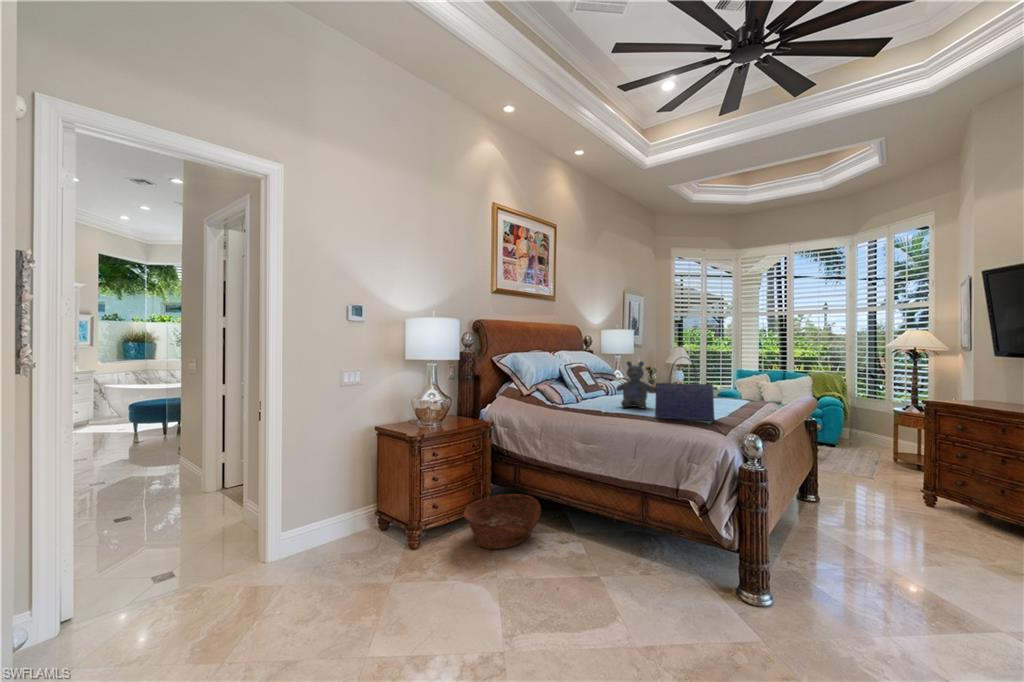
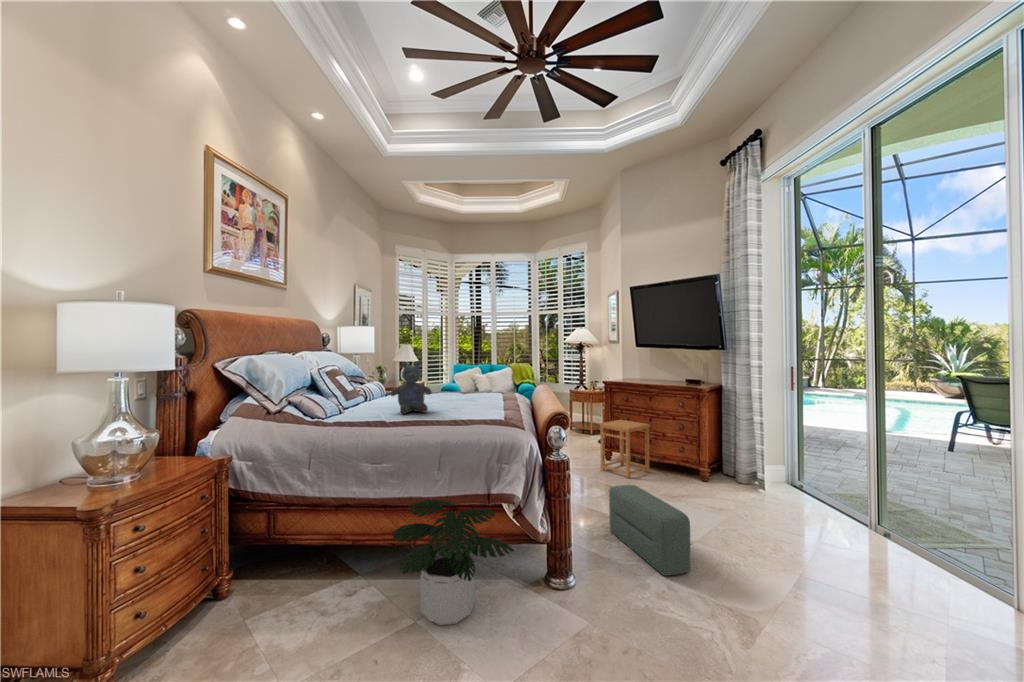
tote bag: present [655,357,717,420] -> none [448,355,505,422]
side table: none [902,452,995,533] -> present [600,420,650,478]
potted plant: none [579,481,682,590] -> present [391,500,514,625]
basket: present [464,494,541,549] -> none [197,545,317,647]
pouf: none [859,523,954,651] -> present [609,485,690,576]

